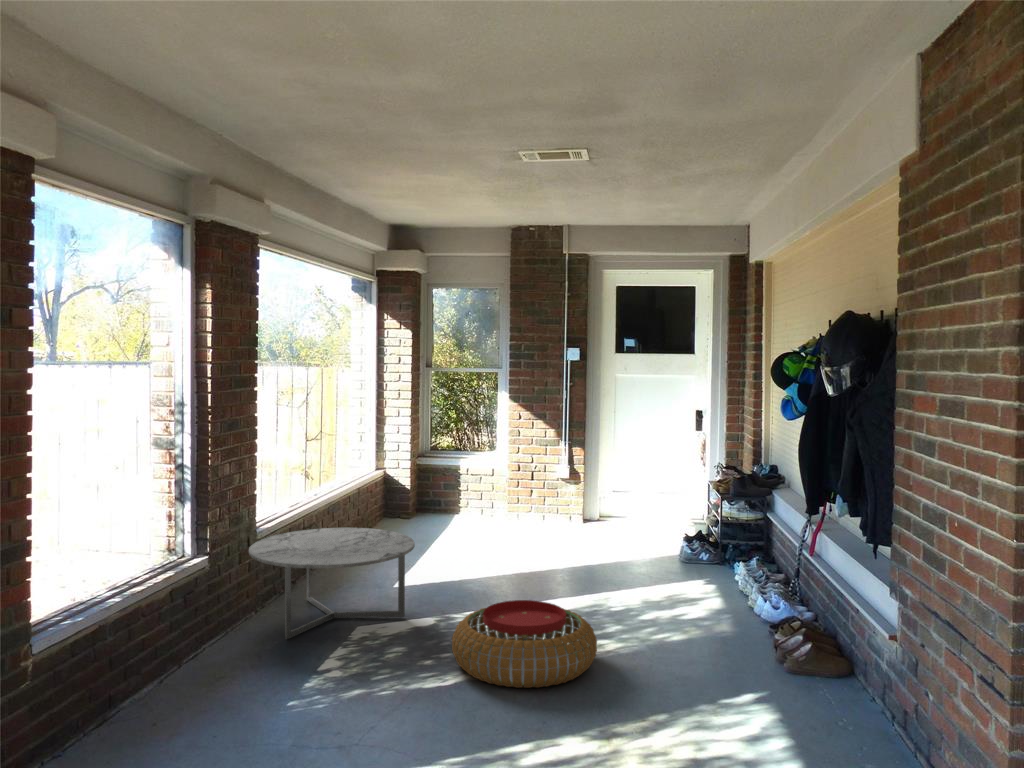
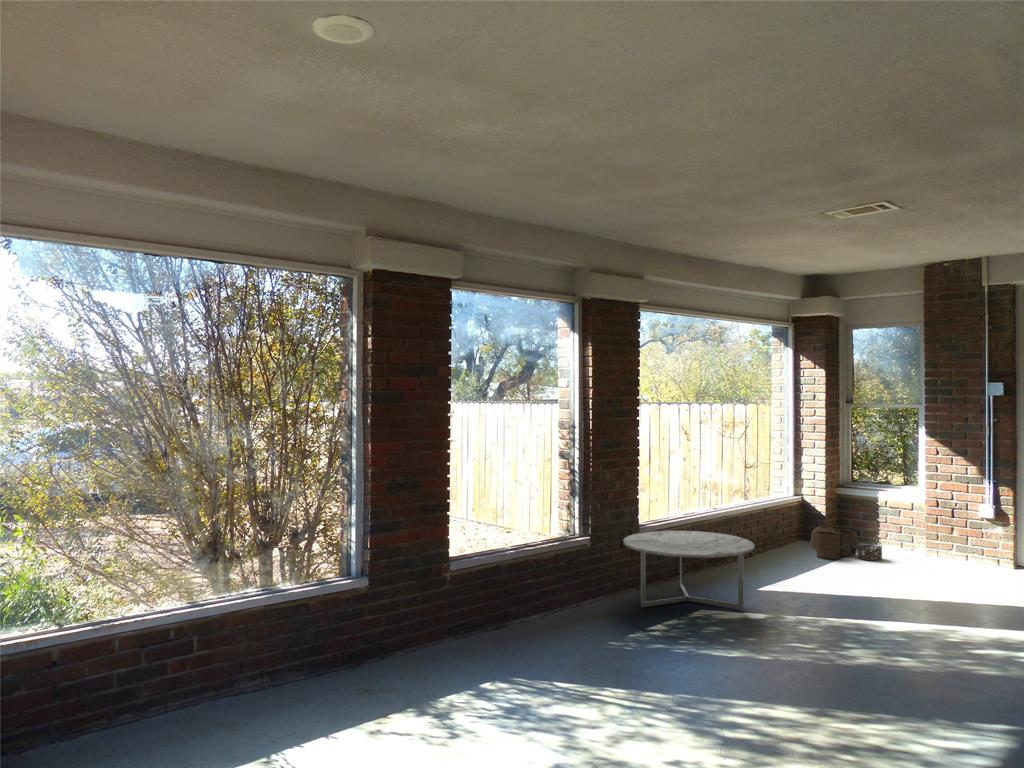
woven basket: none [397,499,474,537] -> present [811,525,882,560]
pouf: present [452,600,597,688] -> none [744,603,879,677]

